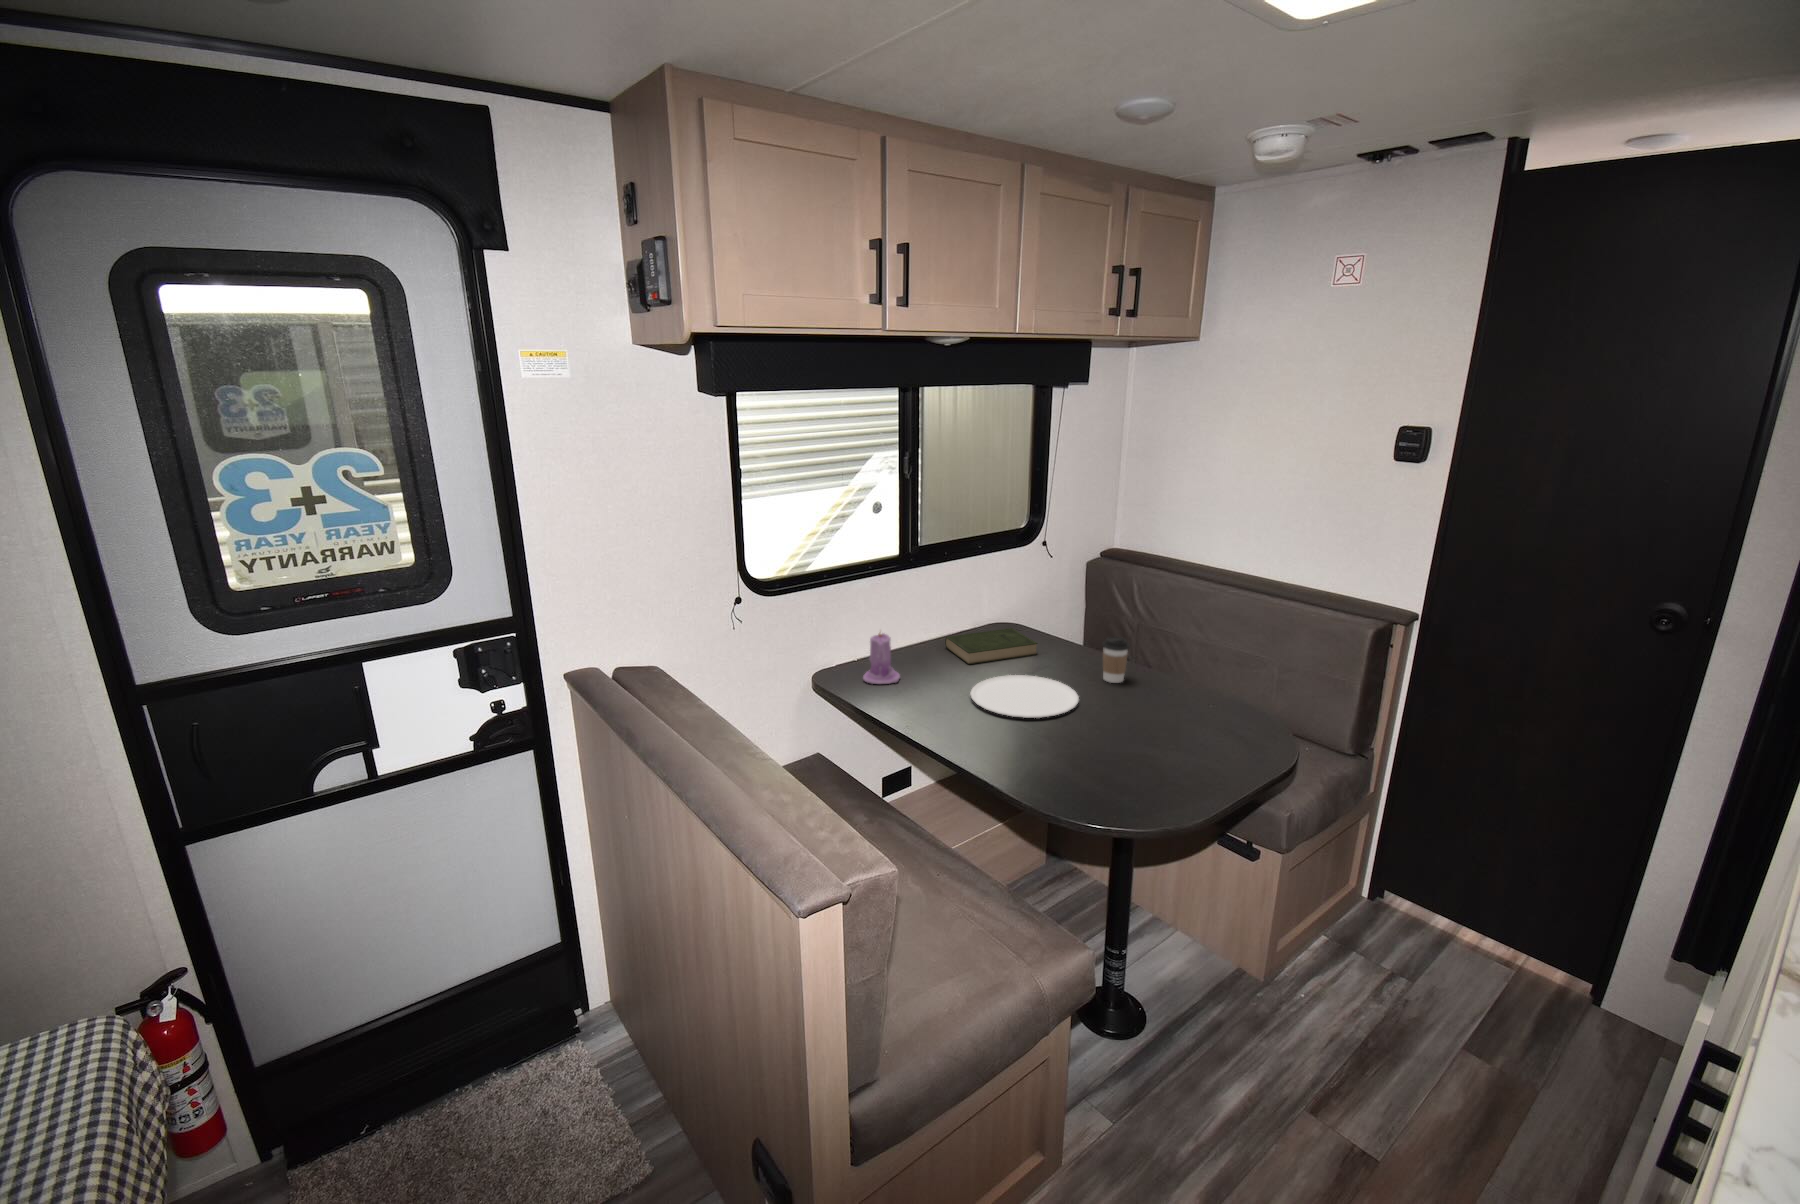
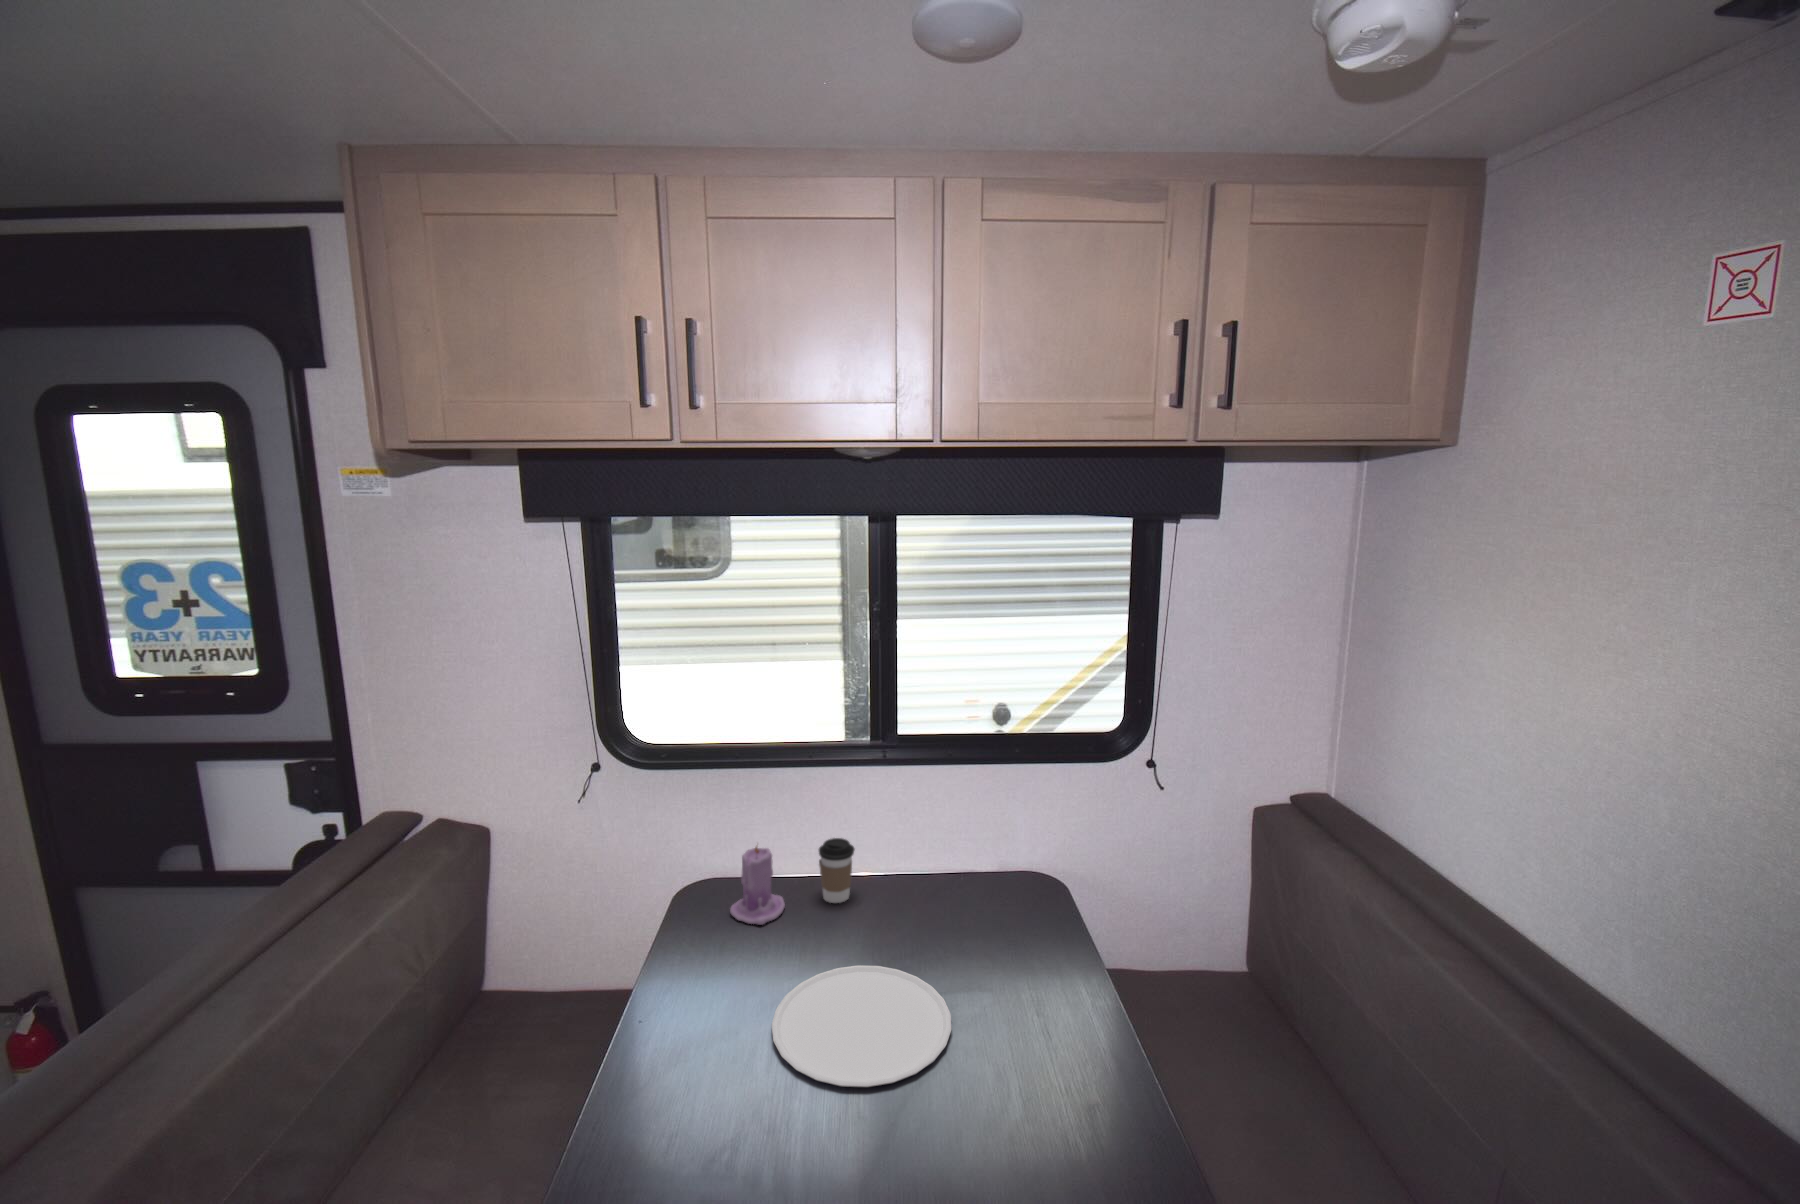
book: present [945,628,1038,664] -> none [890,870,1017,942]
coffee cup: present [1102,637,1130,683] -> present [819,838,855,903]

